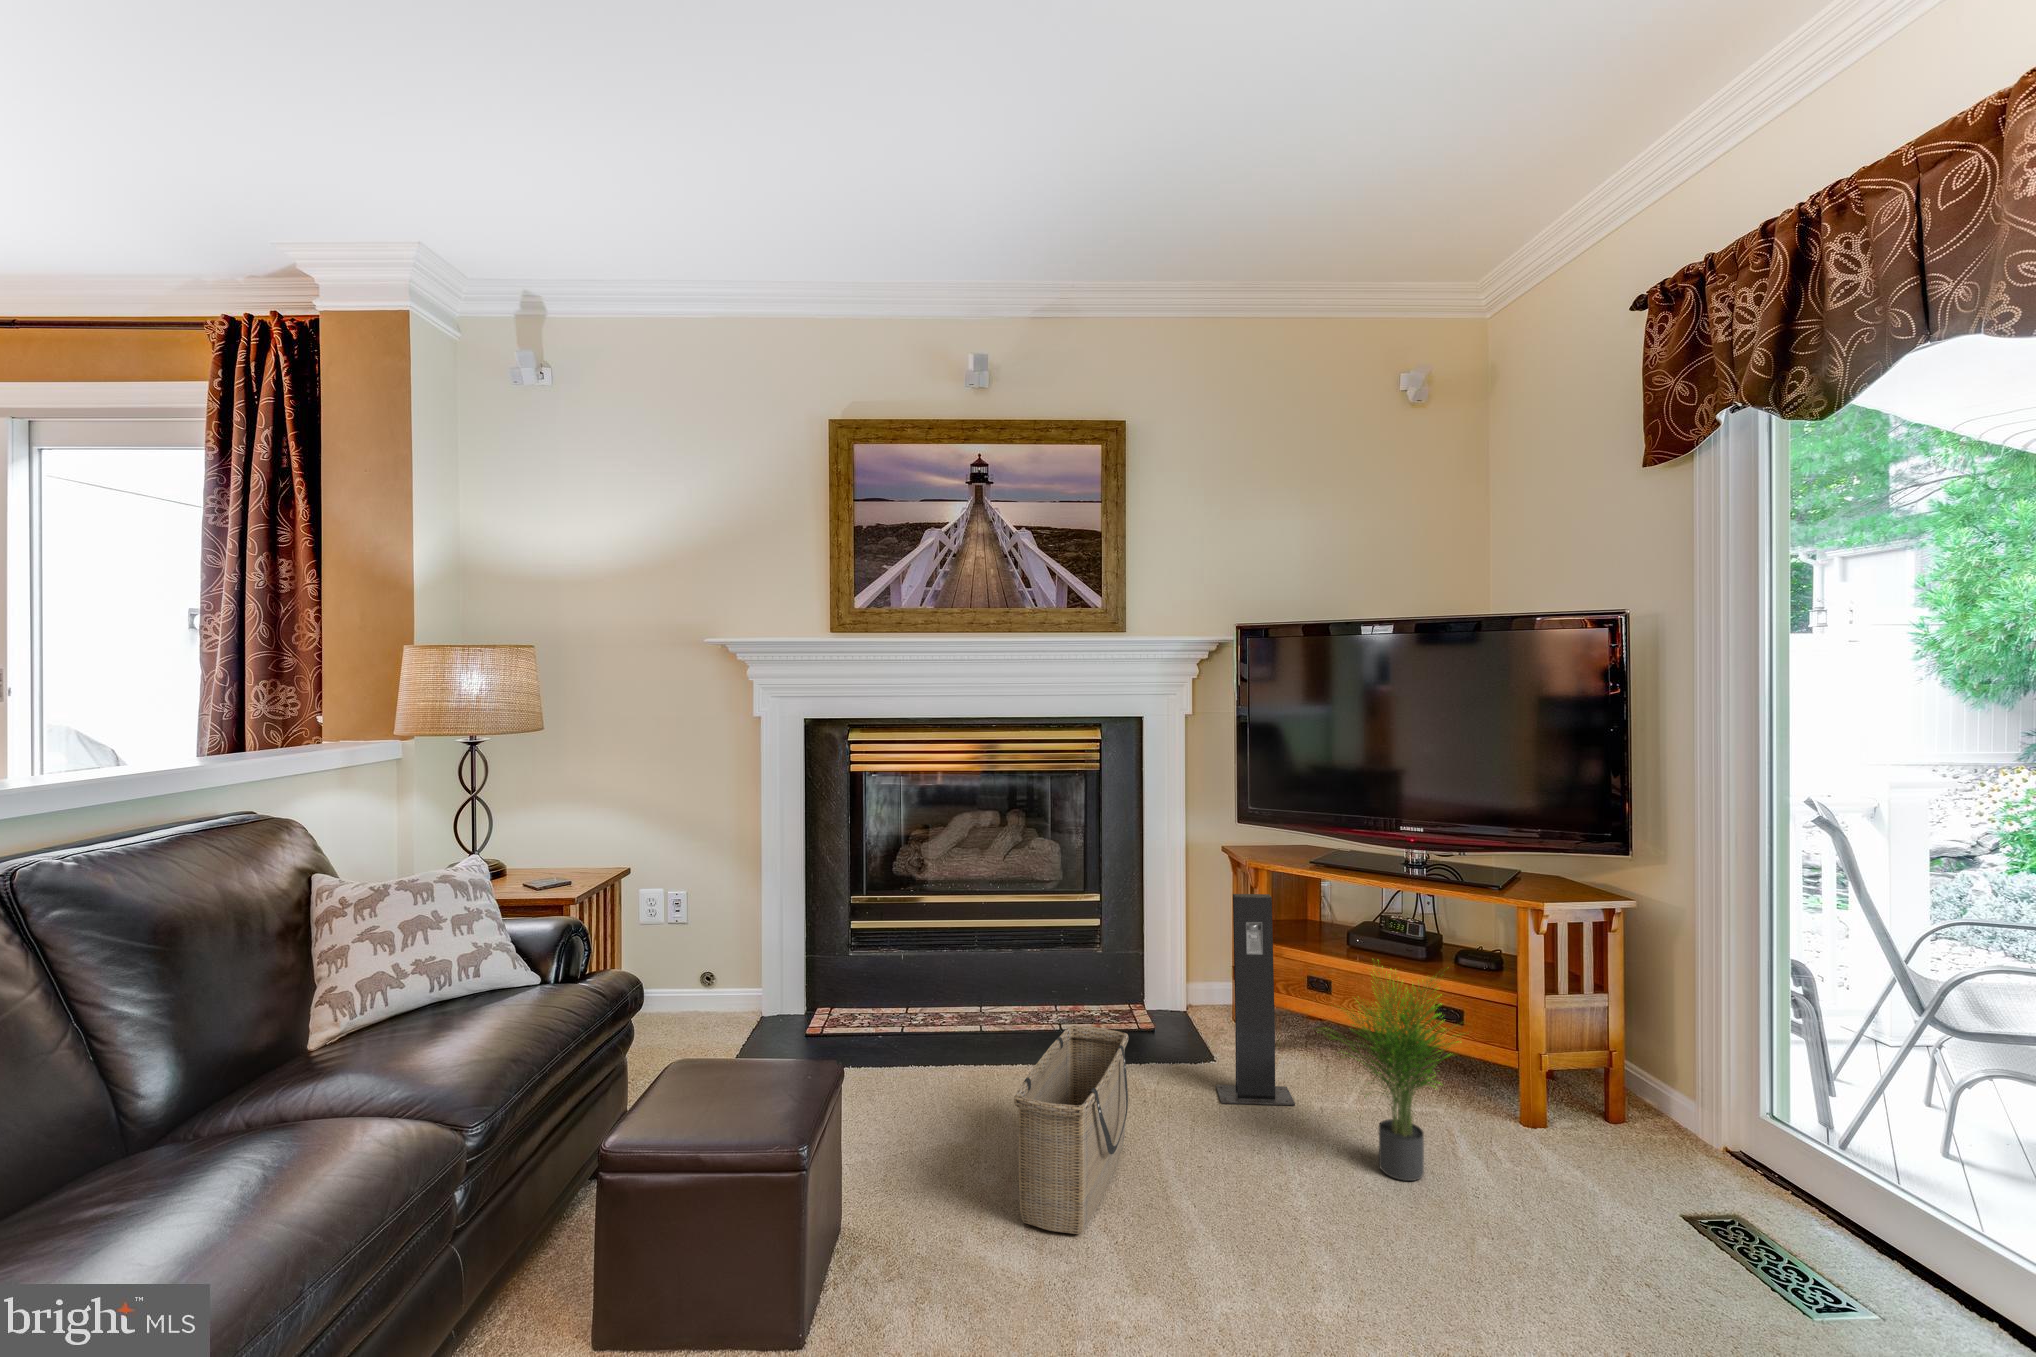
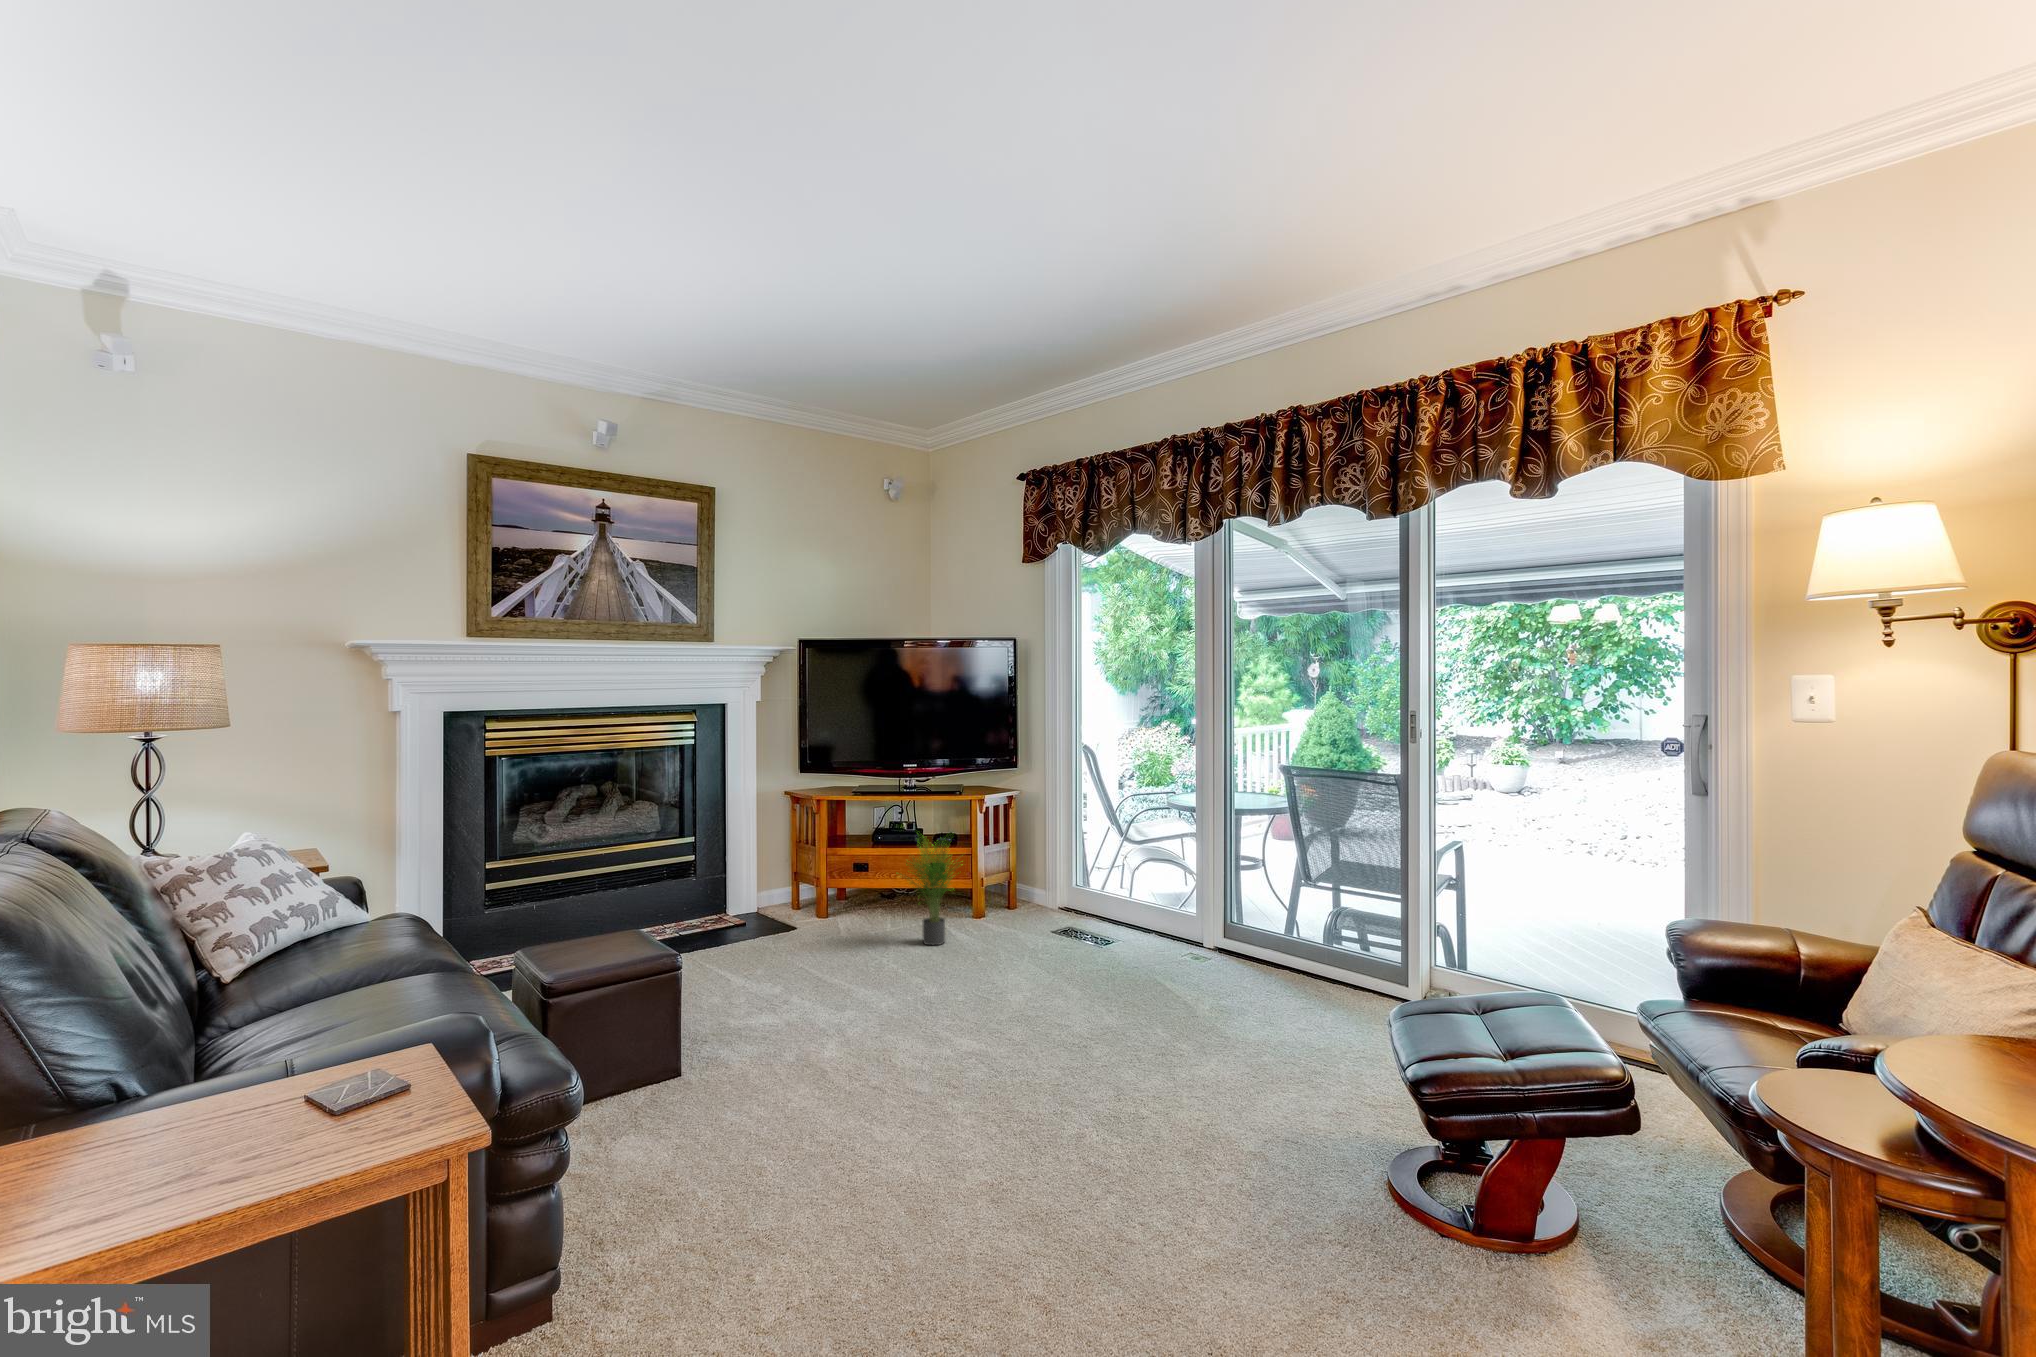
speaker: present [1216,894,1295,1105] -> none [814,809,864,941]
basket: present [1014,1026,1129,1234] -> none [745,896,805,1001]

